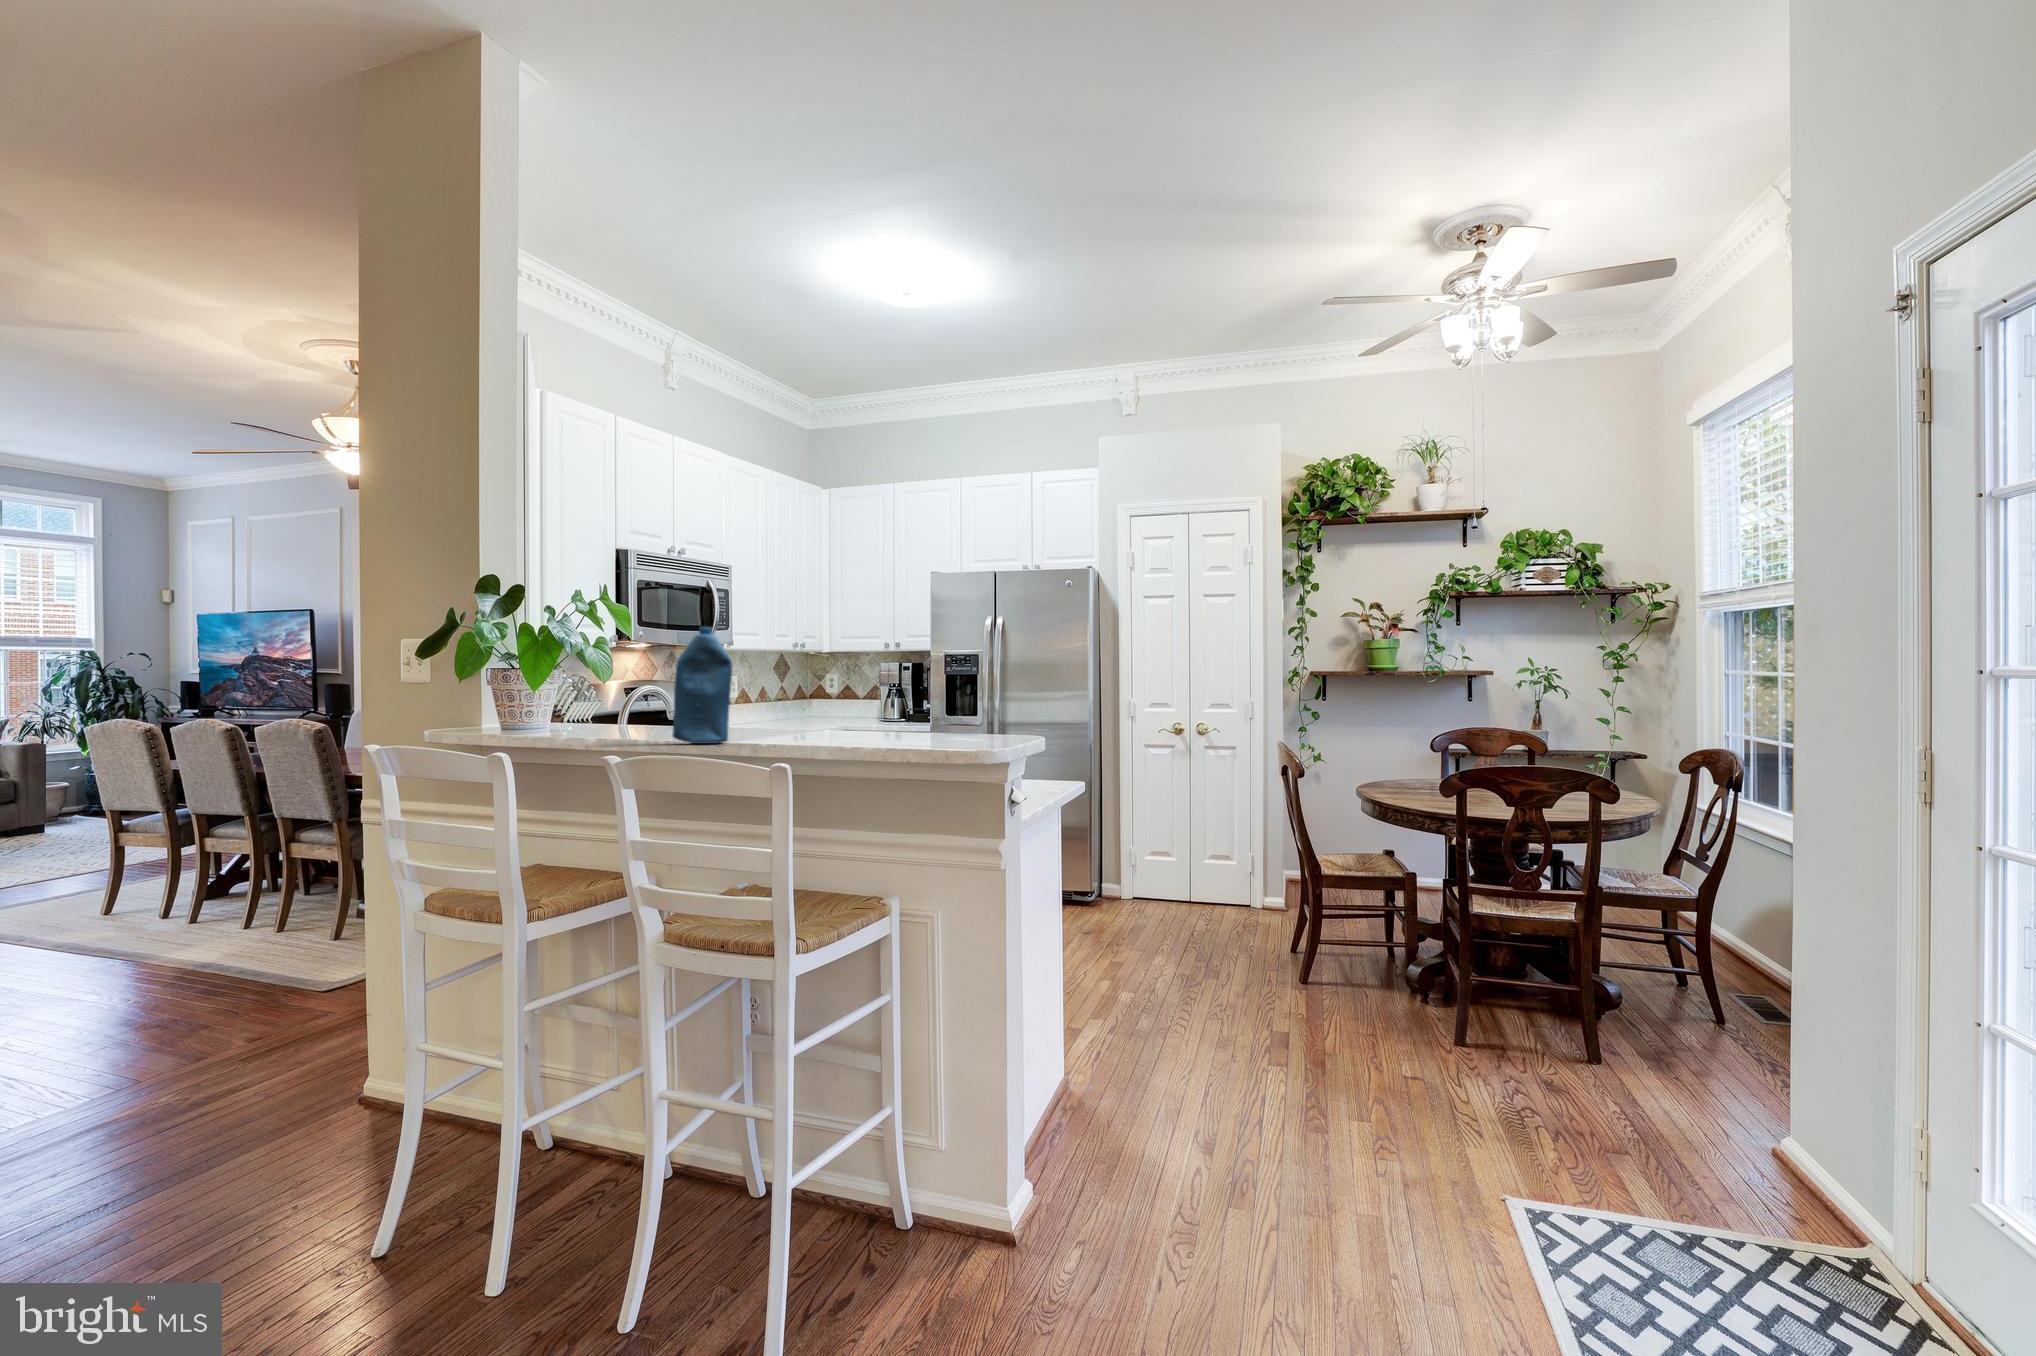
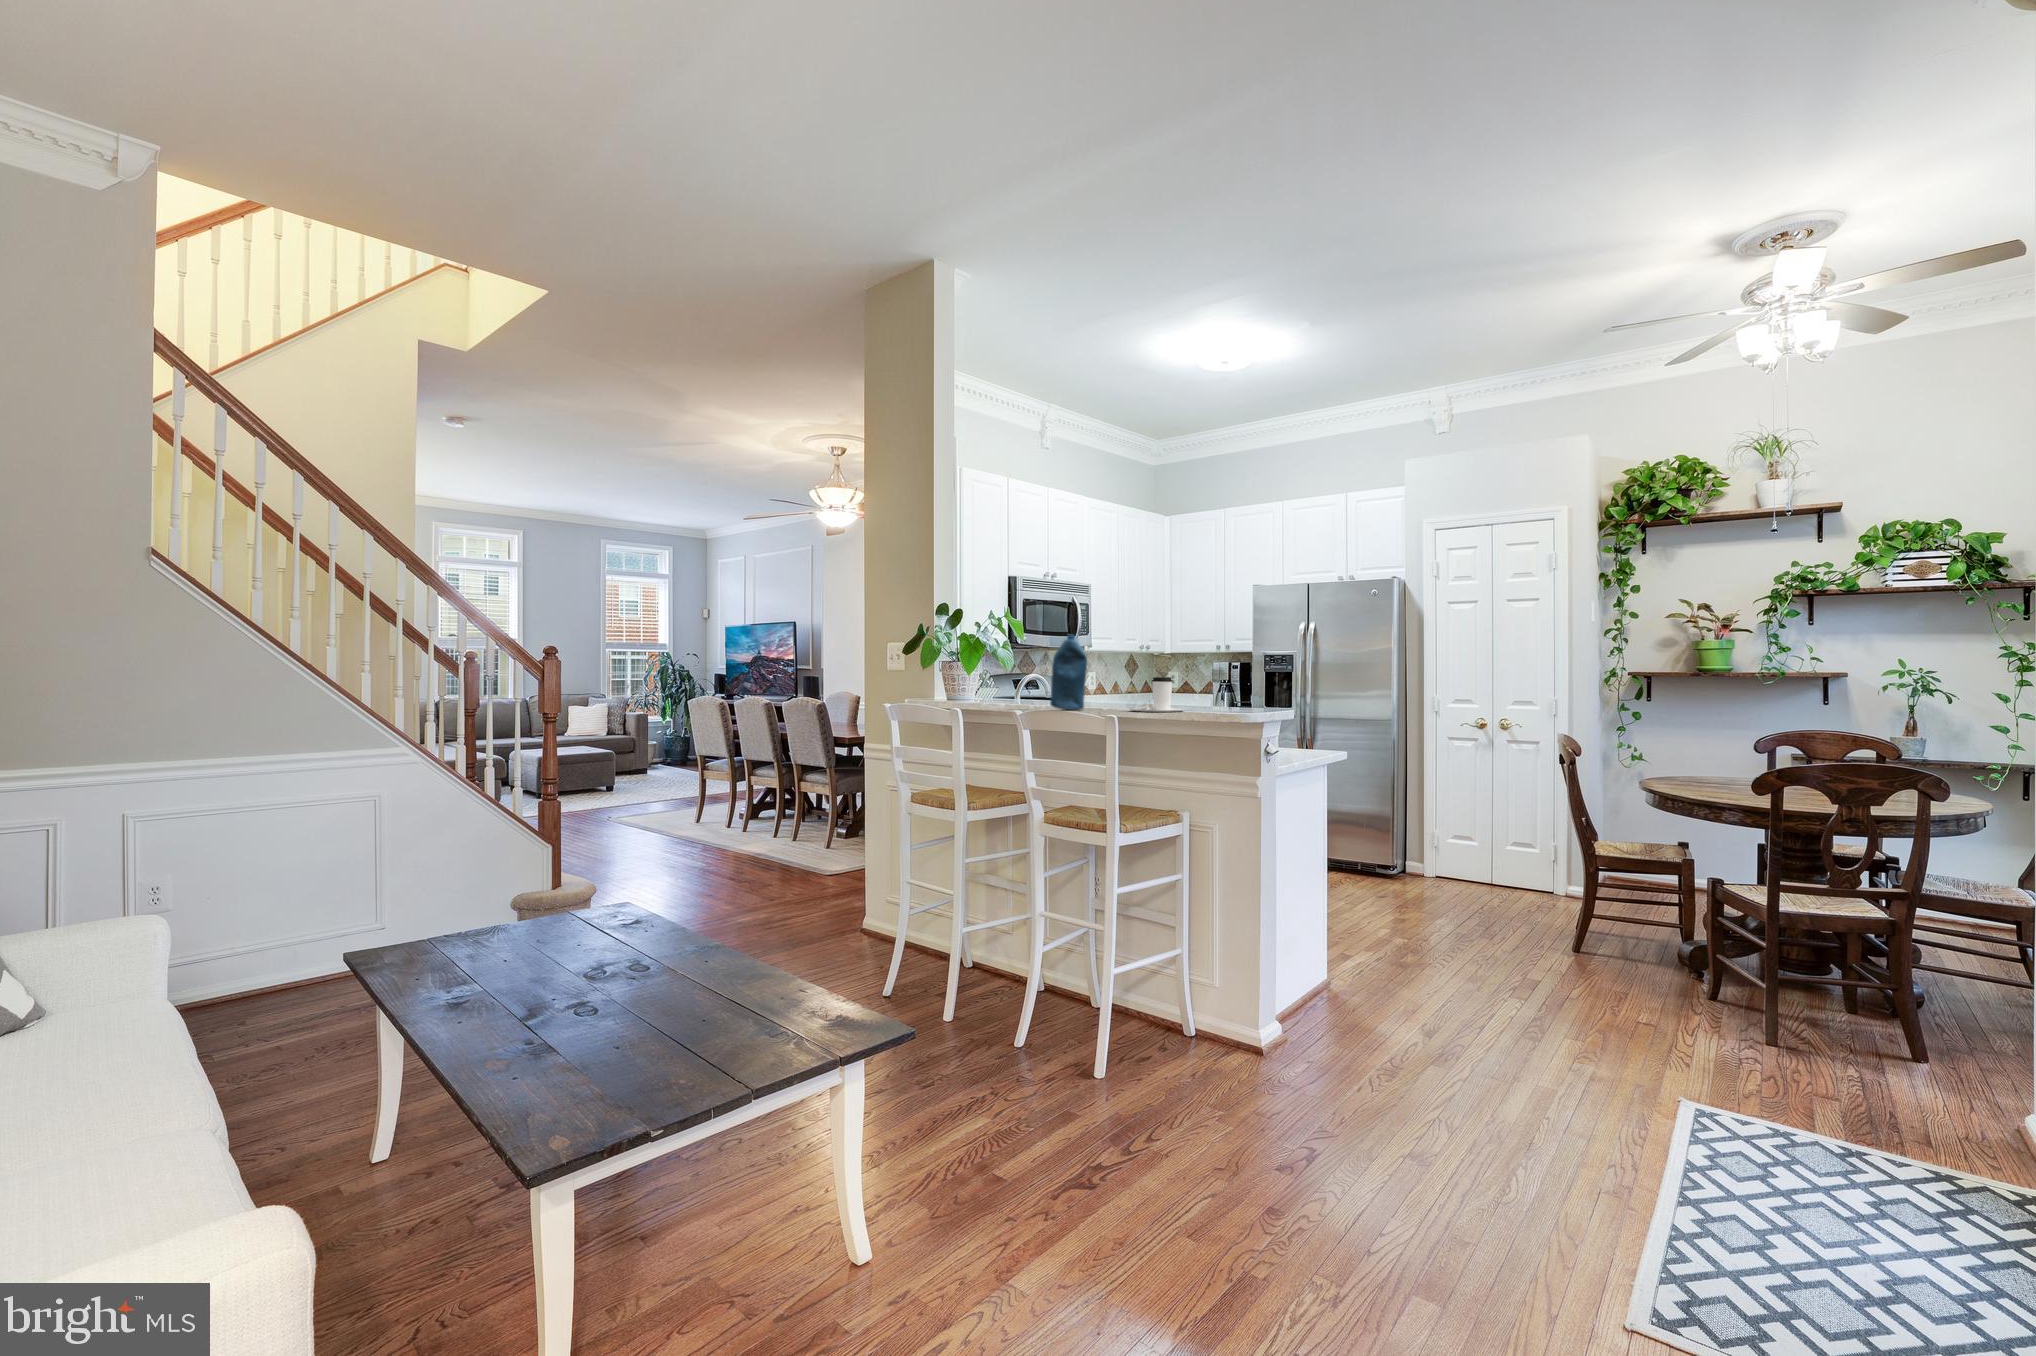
coffee cup: none [800,692,886,744] -> present [1130,677,1185,712]

